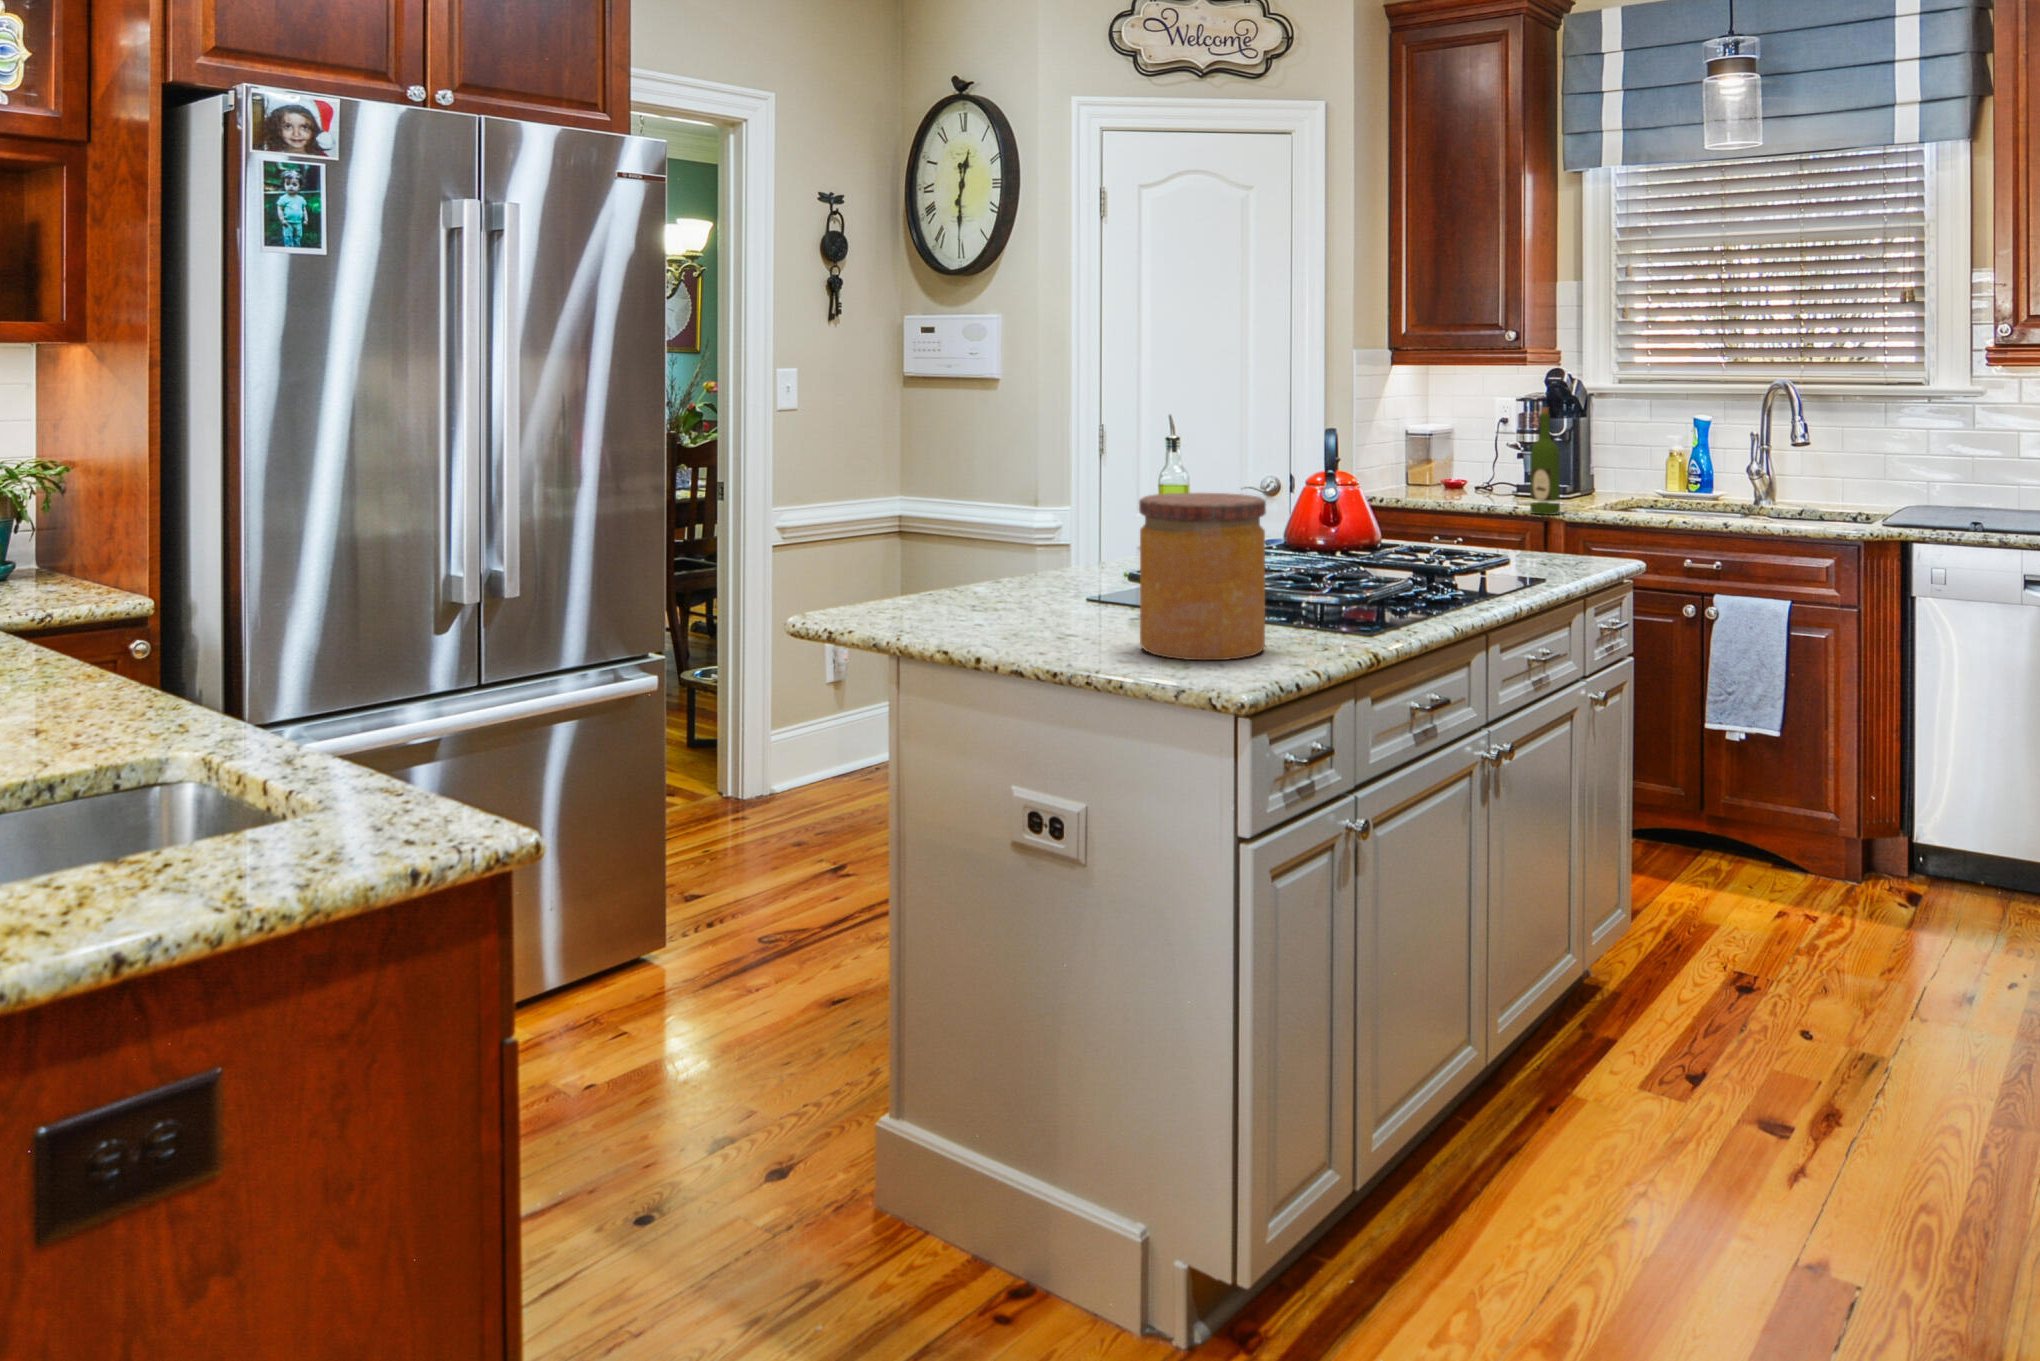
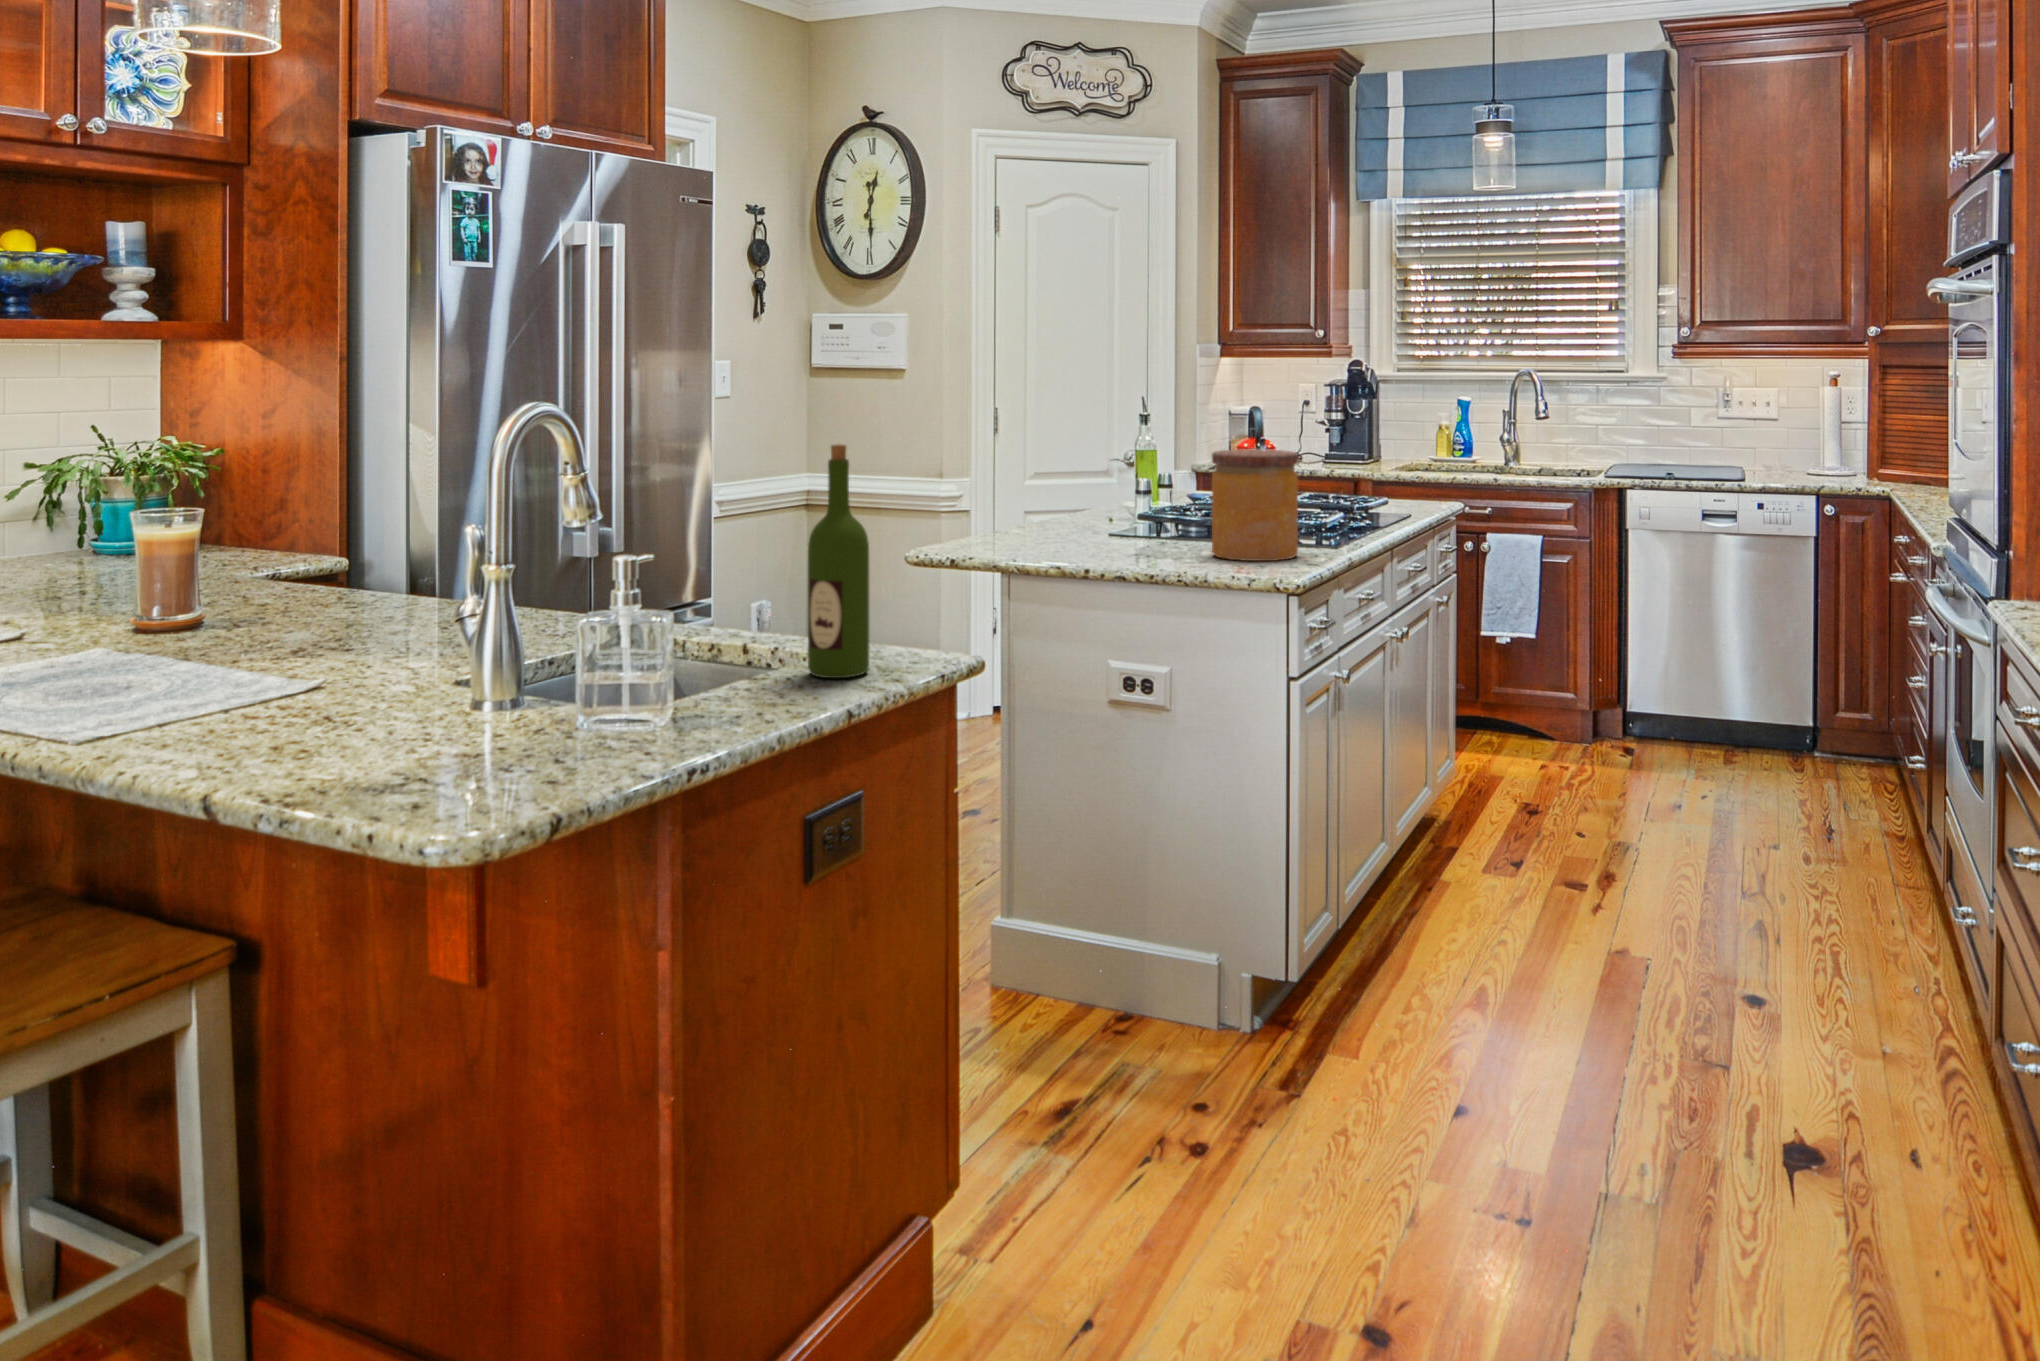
wine bottle: present [1530,407,1560,515] -> present [808,444,869,678]

